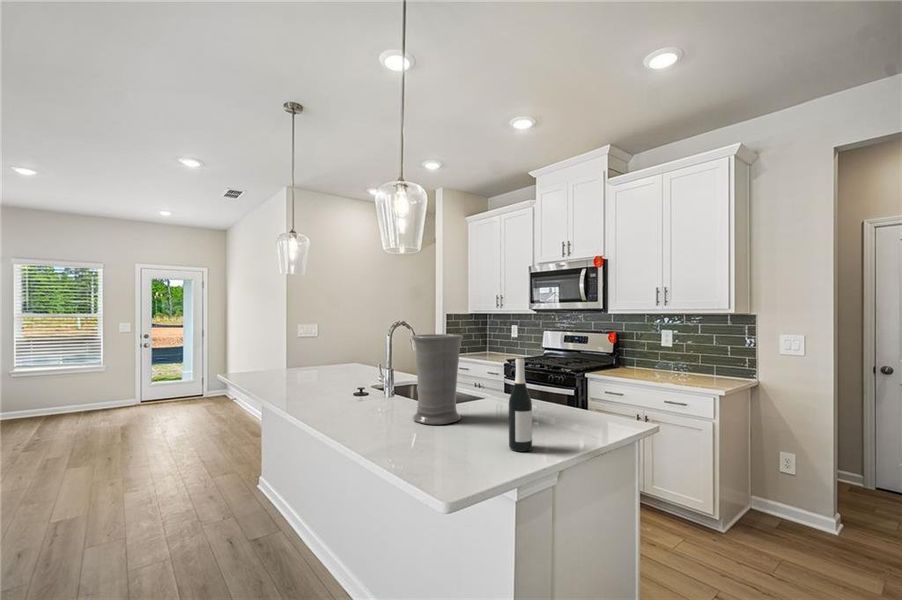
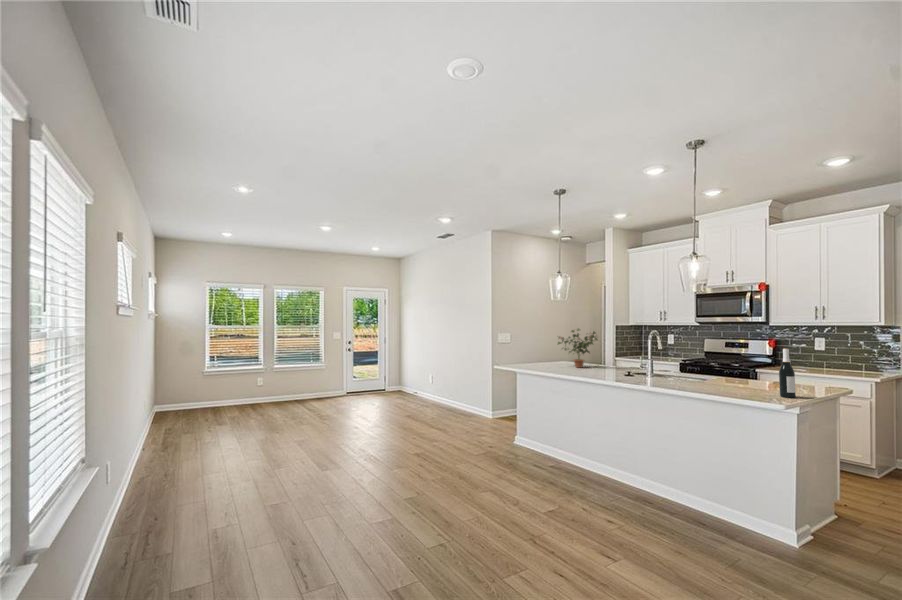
potted plant: none [305,318,364,377] -> present [558,328,598,368]
vase: present [411,334,463,424] -> none [691,337,726,388]

